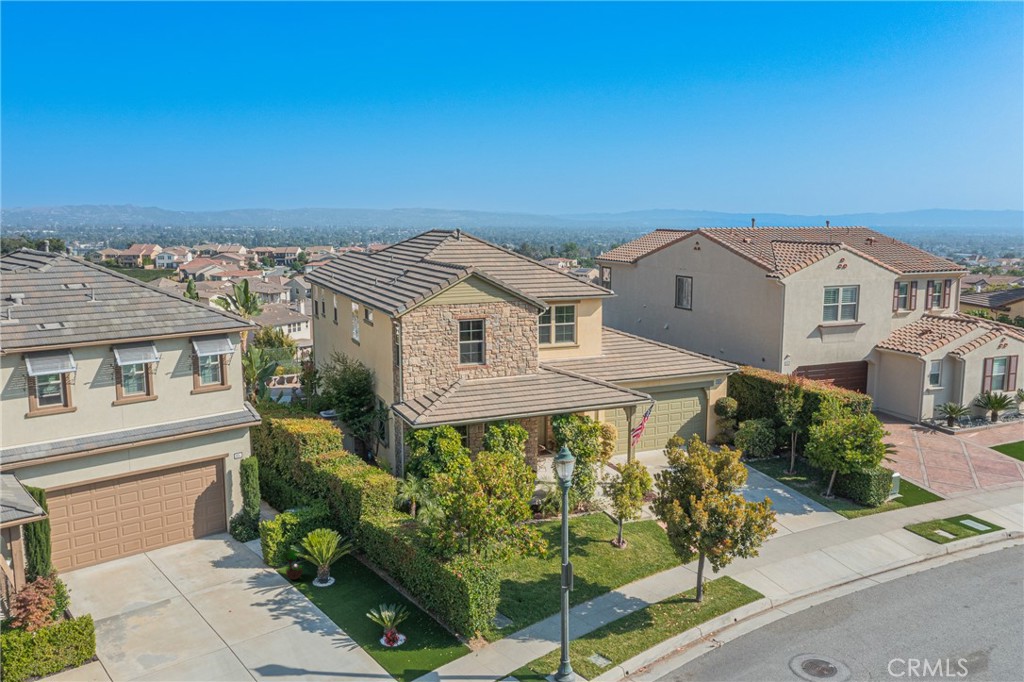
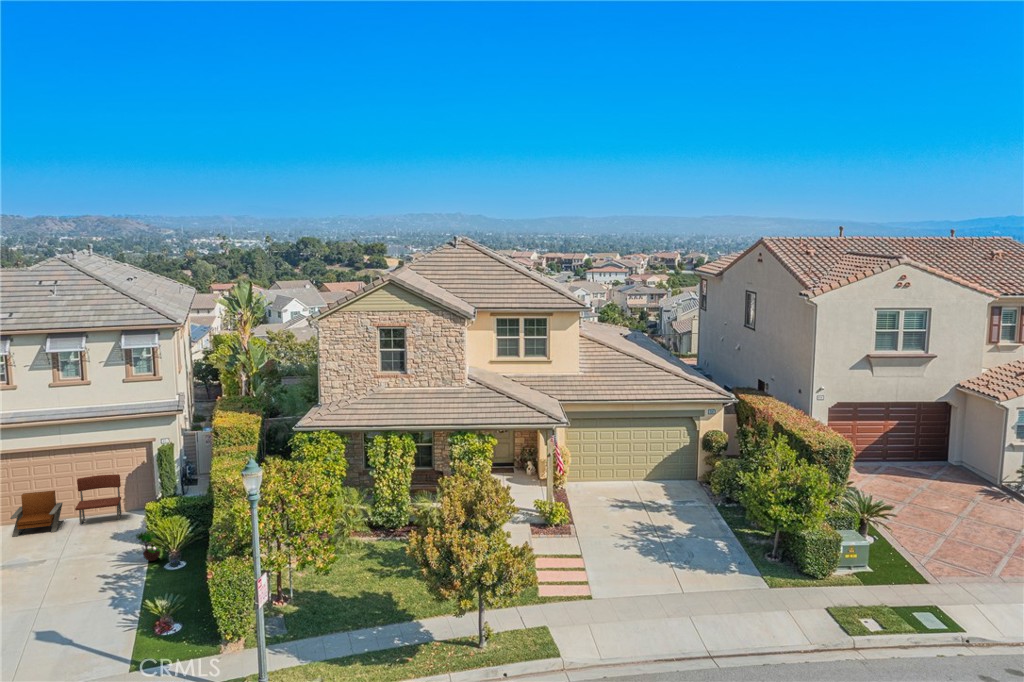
bench: none [148,496,201,556] -> present [75,474,122,525]
lounge chair: none [83,522,139,581] -> present [10,490,64,537]

